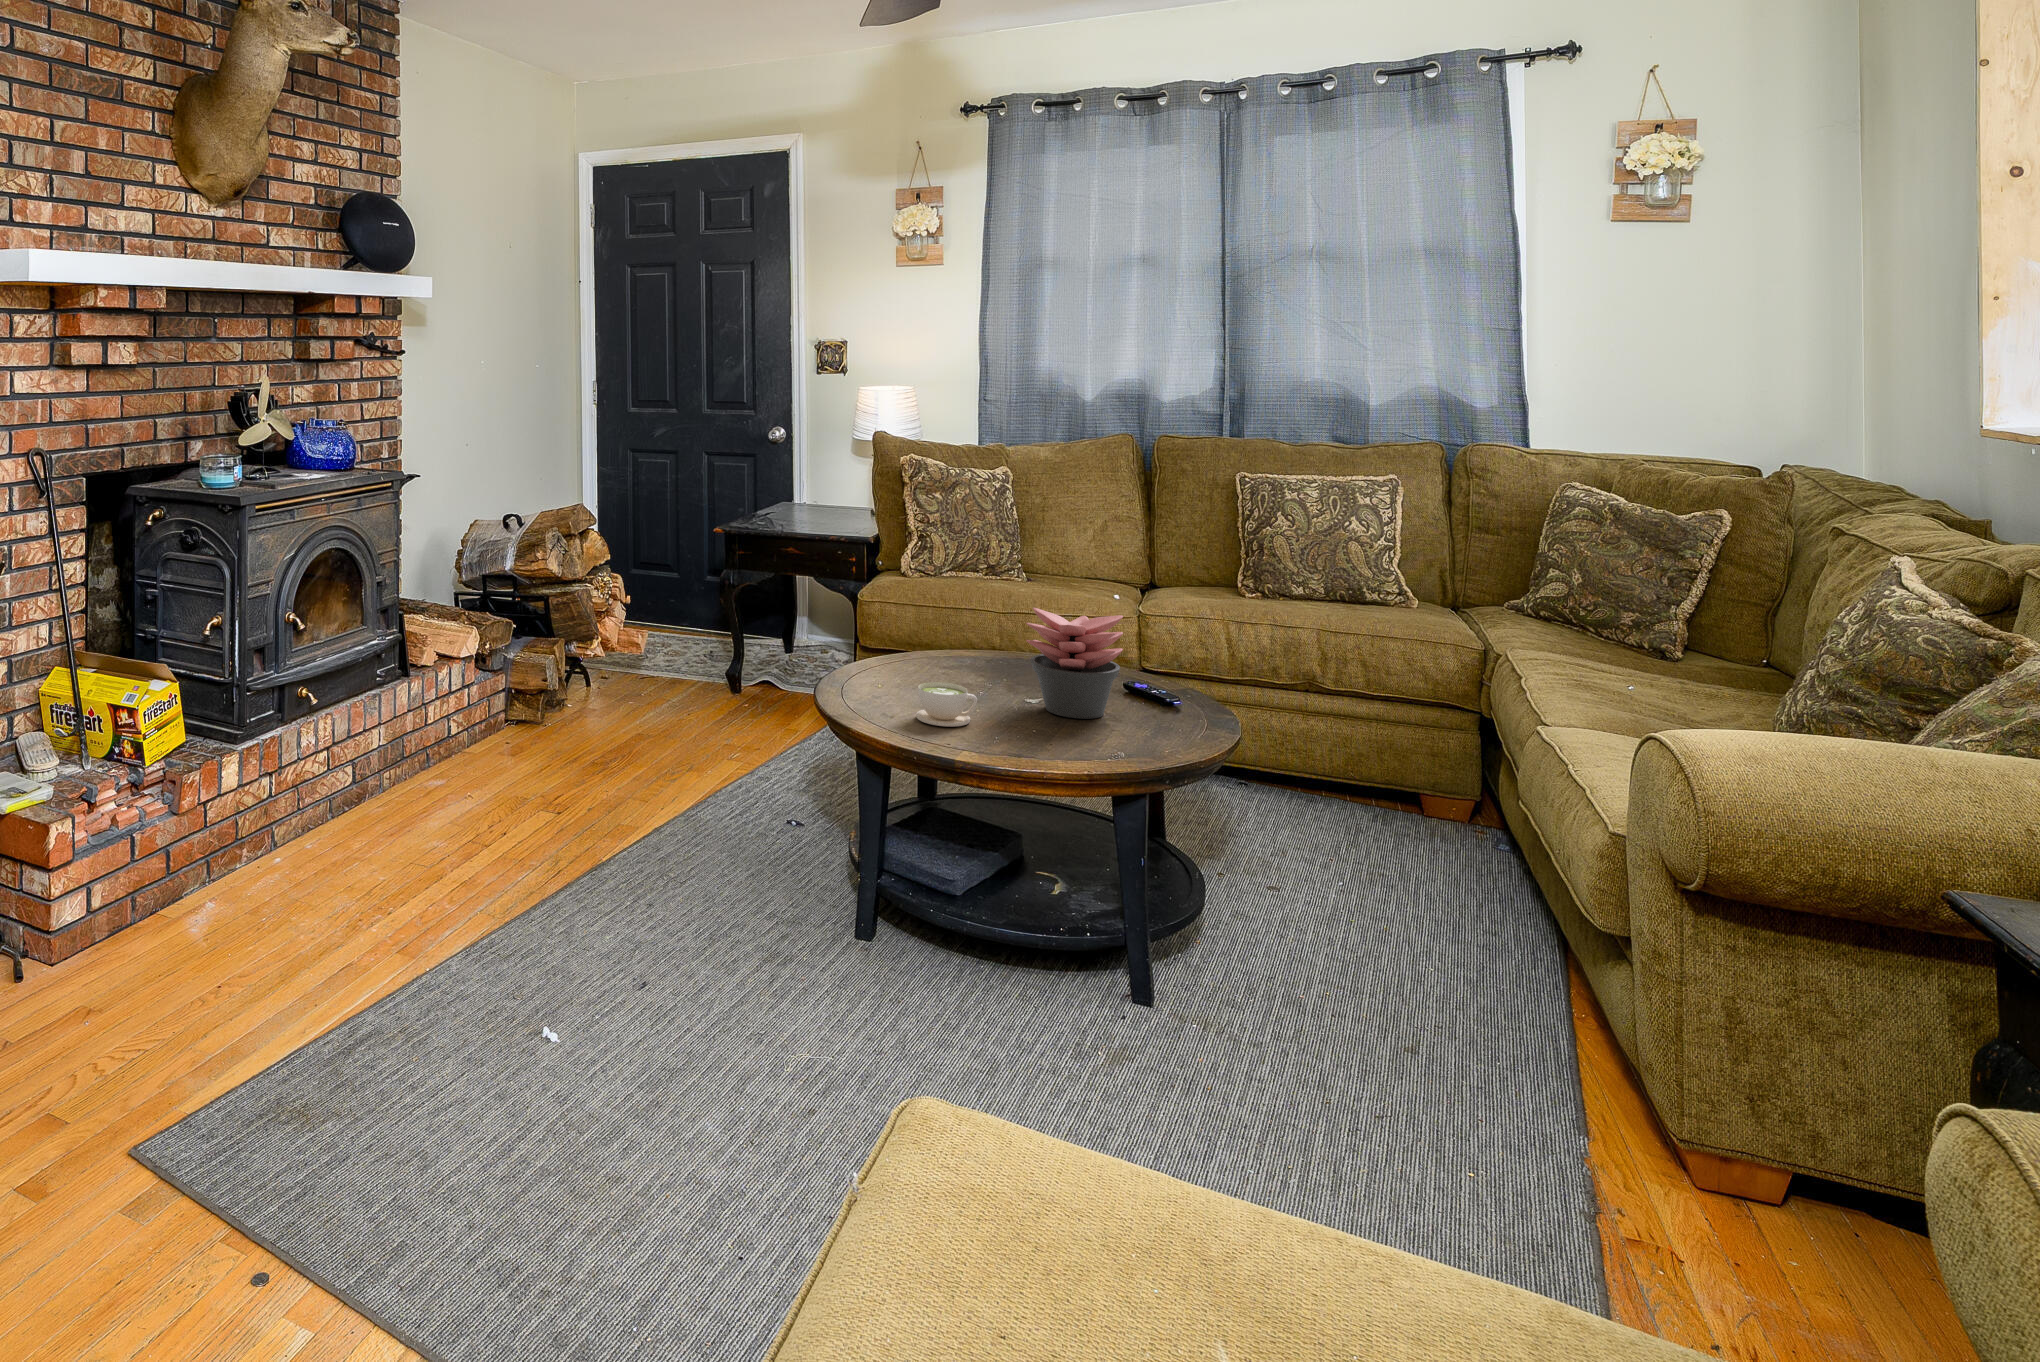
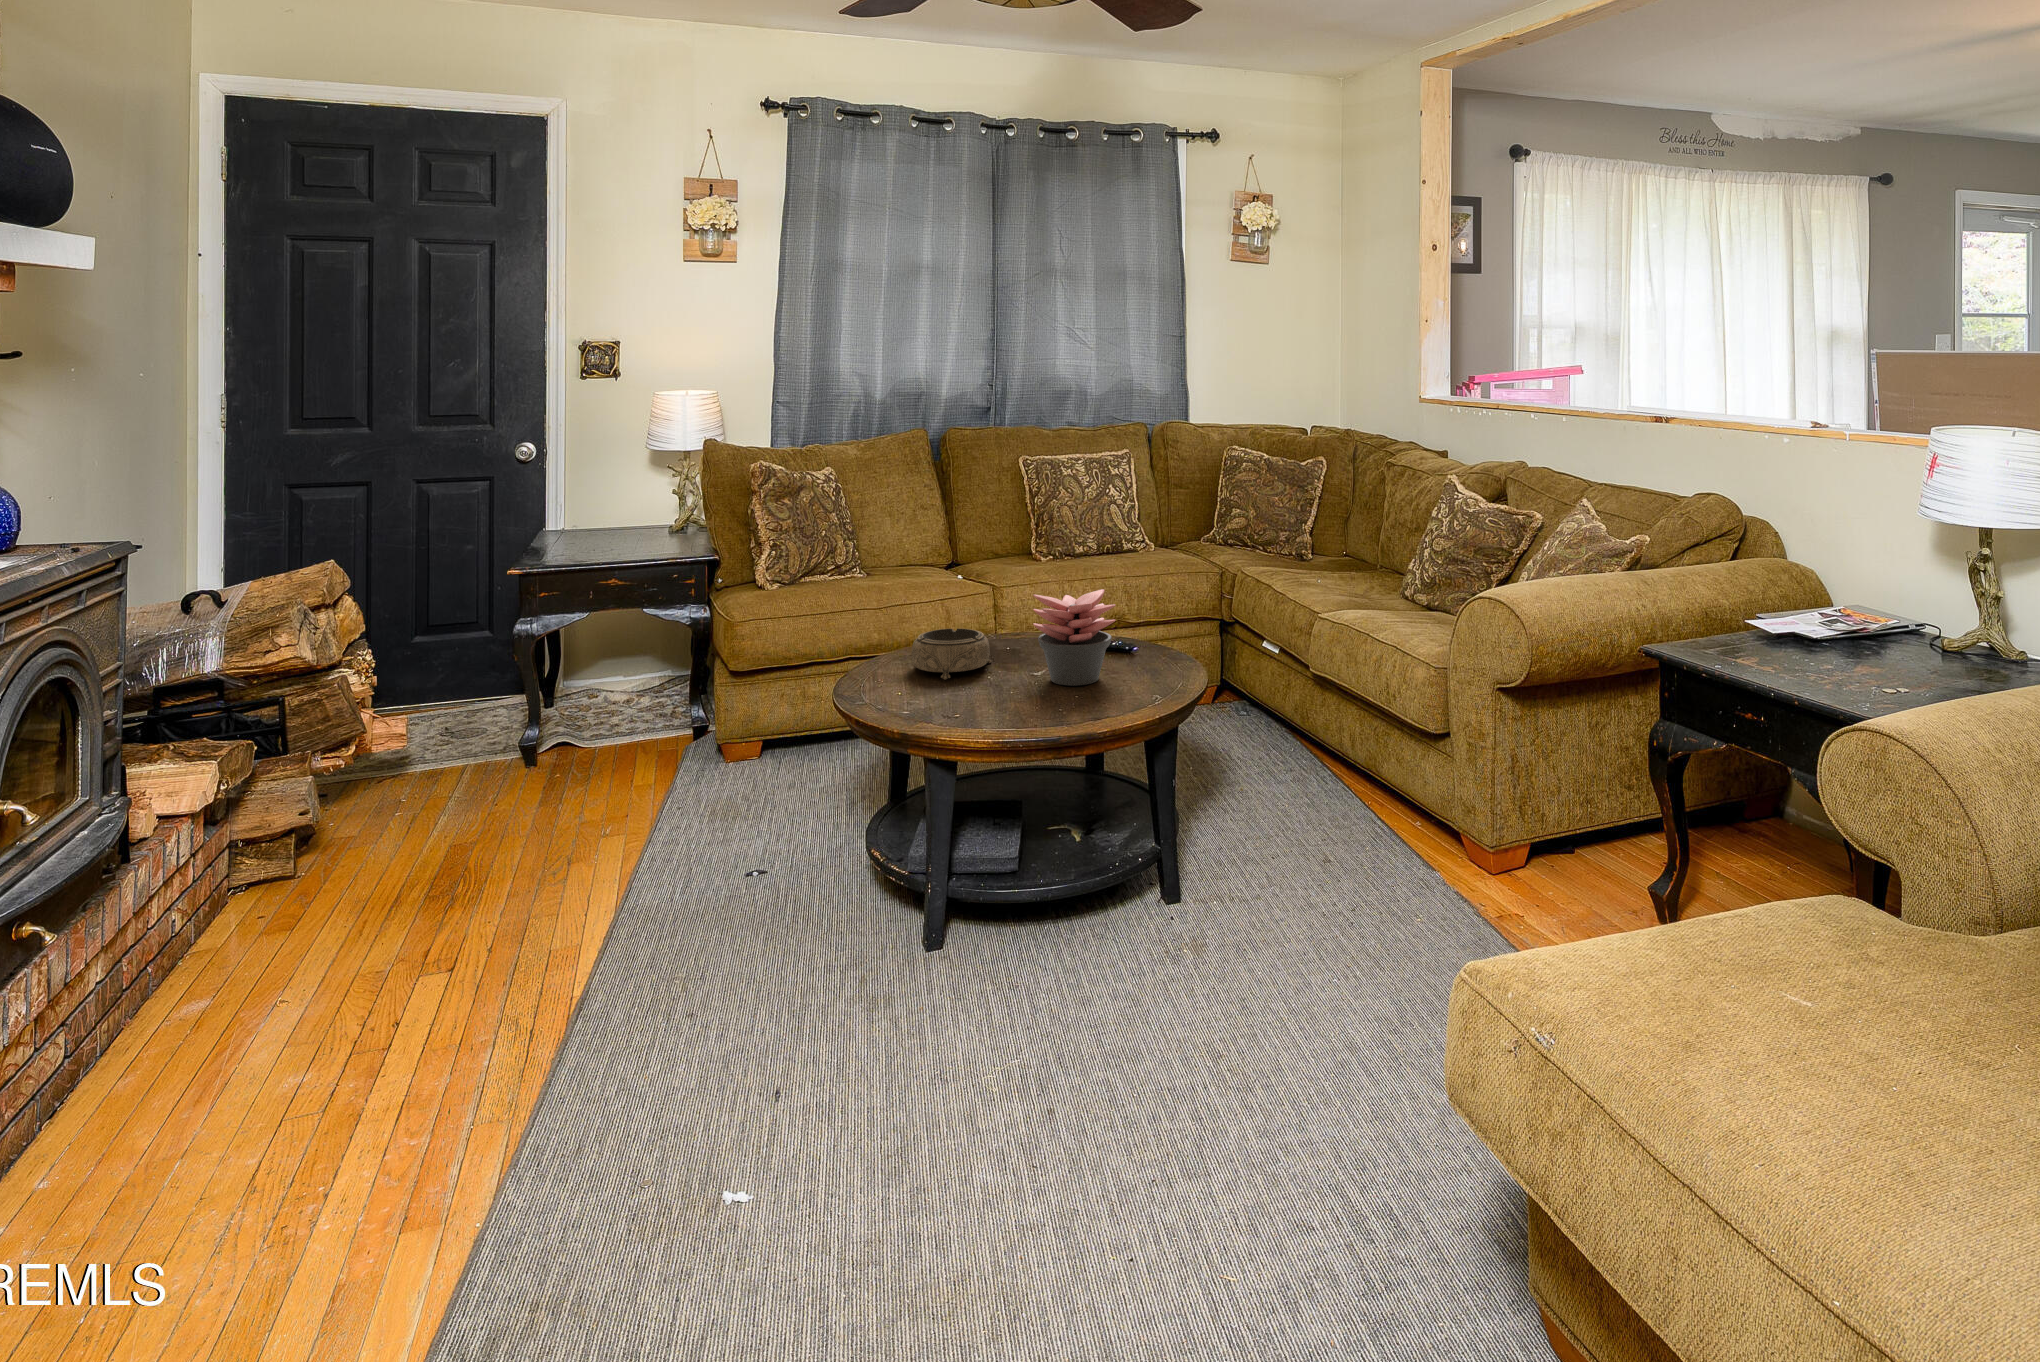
decorative bowl: none [926,632,1016,682] -> present [912,628,992,680]
coffee cup: present [916,682,977,727] -> none [968,677,1022,719]

